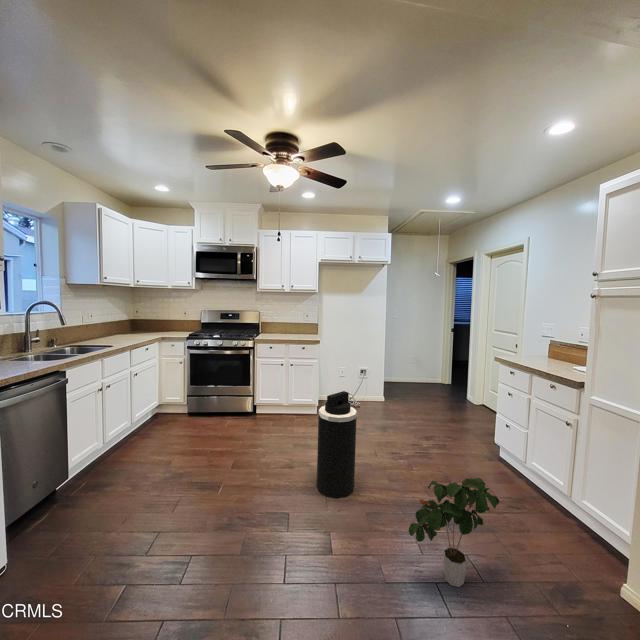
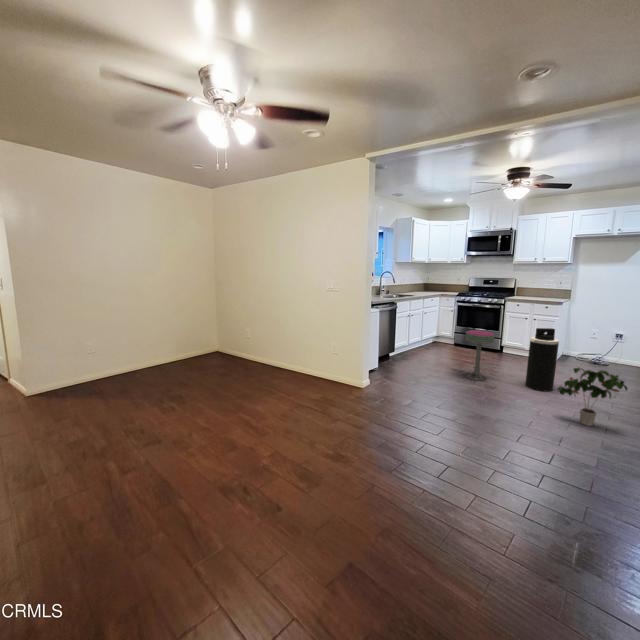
bar stool: none [219,411,269,514] -> present [466,330,495,380]

